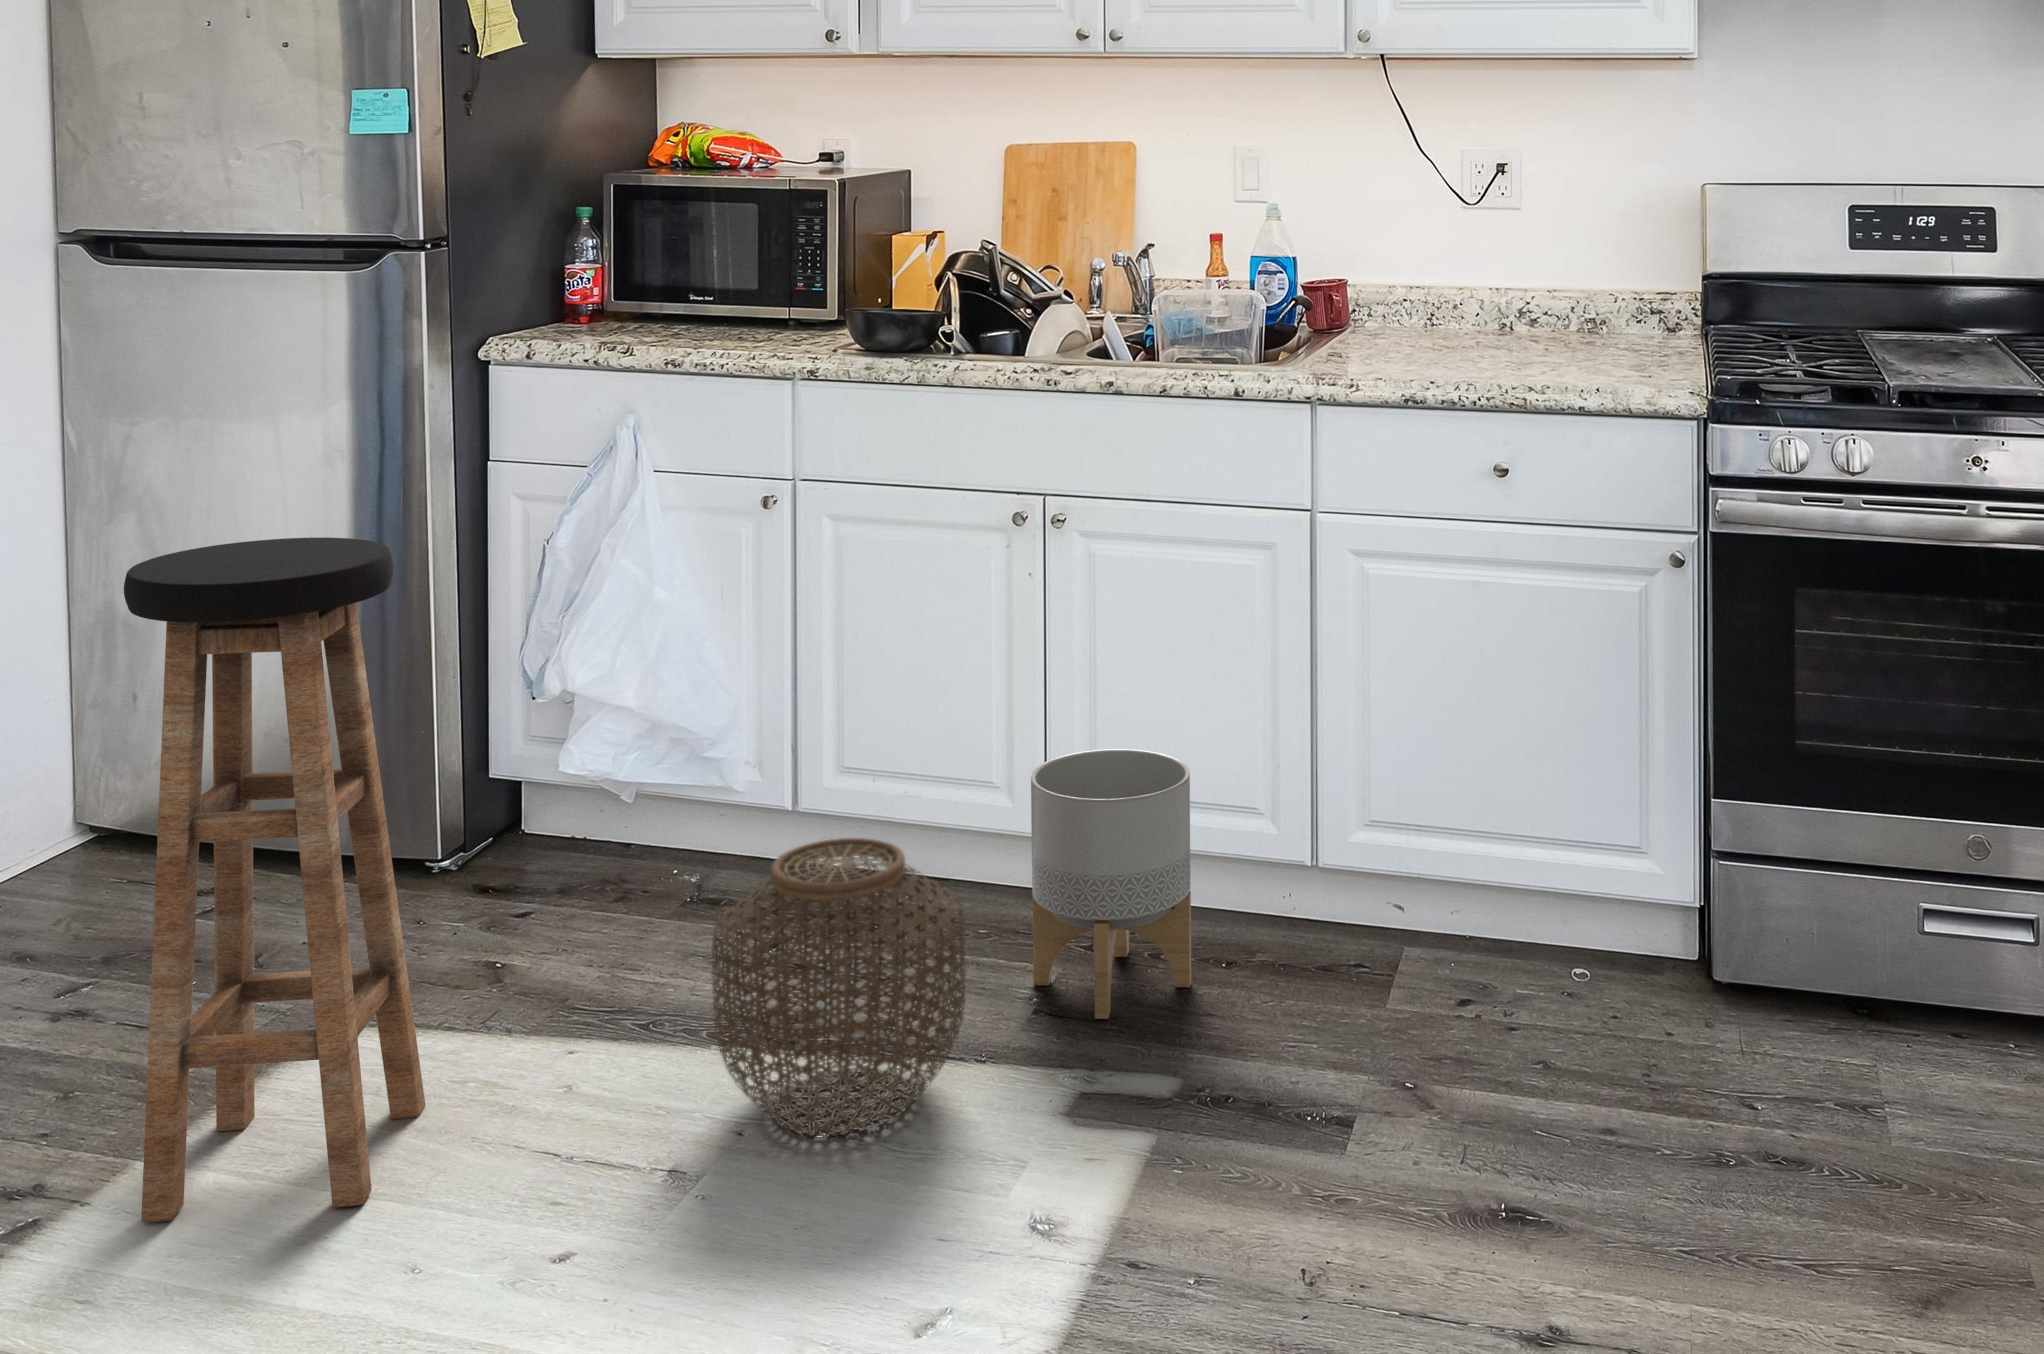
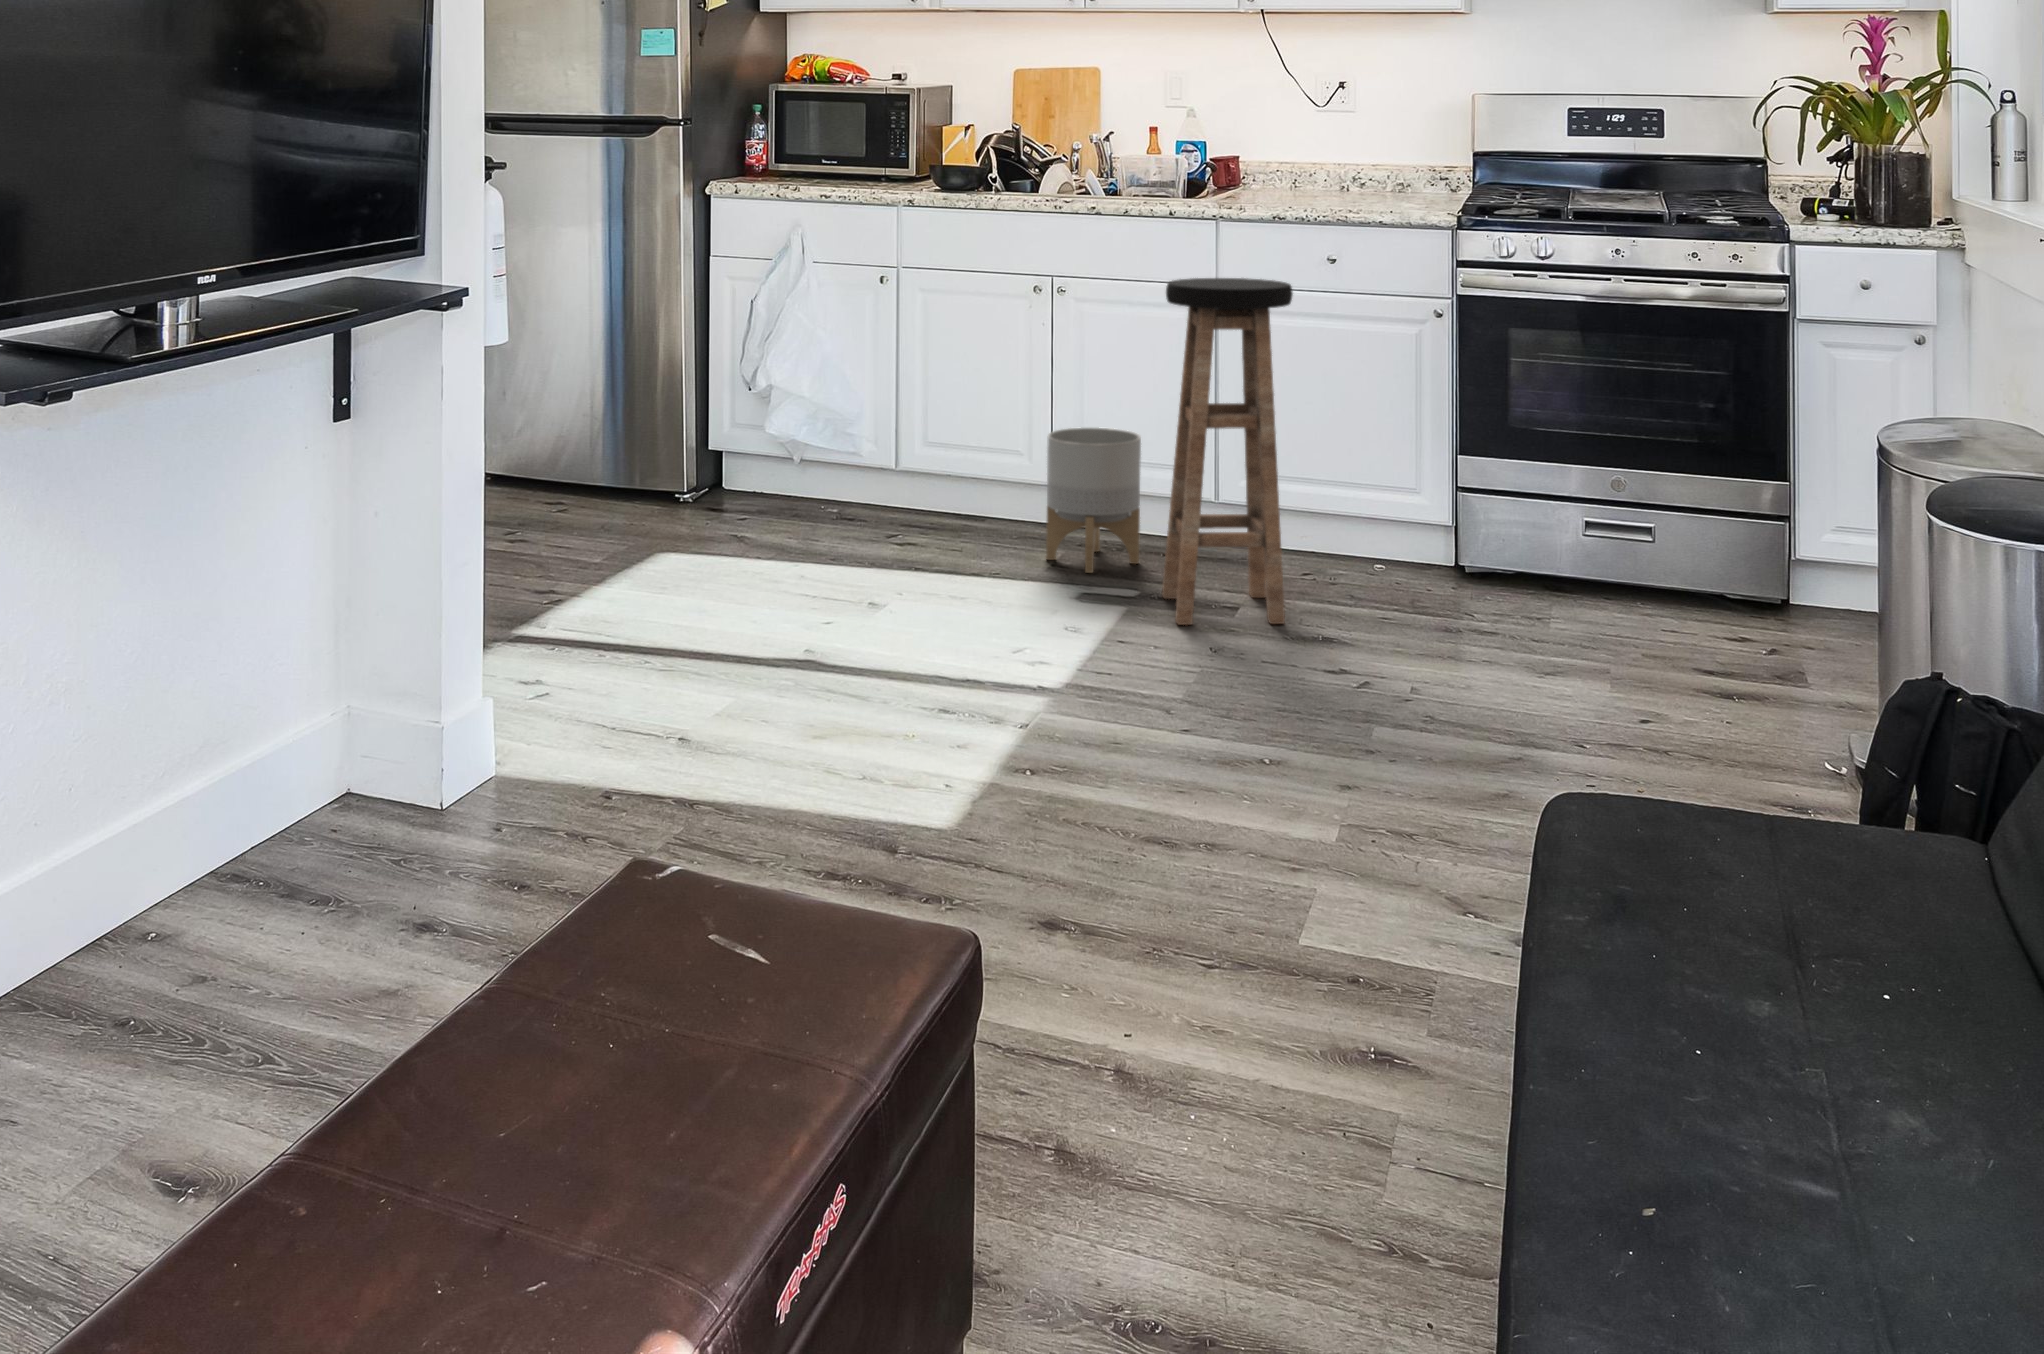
bar stool: present [124,538,425,1222] -> present [1162,278,1293,625]
woven basket: present [712,838,966,1136] -> none [884,453,1020,607]

